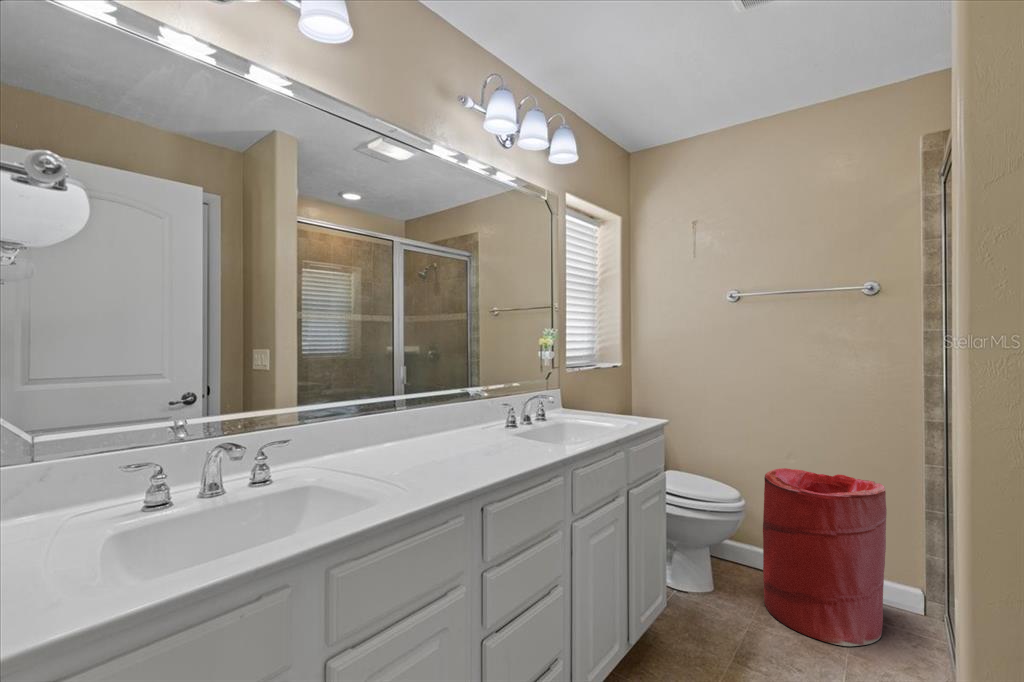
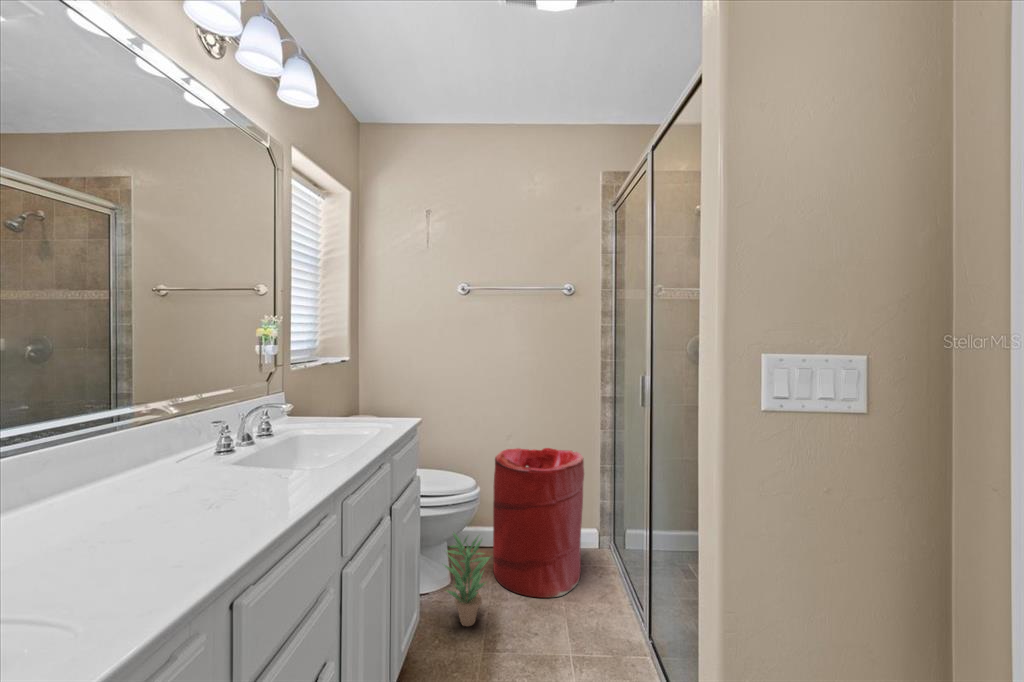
potted plant: none [692,535,747,636] -> present [445,533,489,626]

